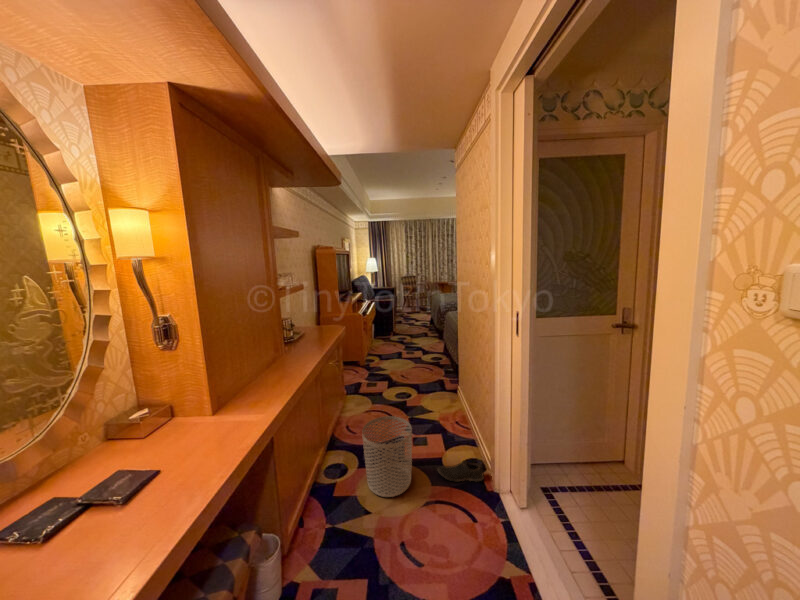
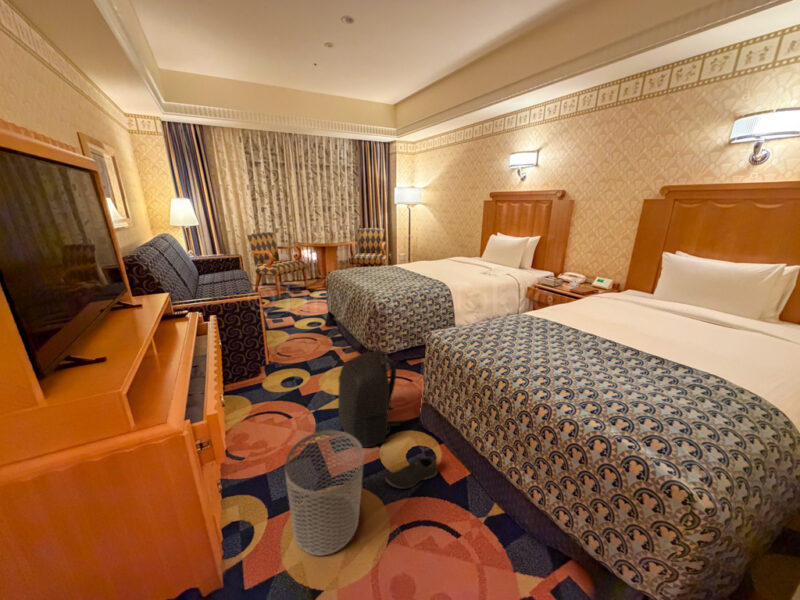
backpack: none [423,373,470,448] -> present [338,349,400,447]

